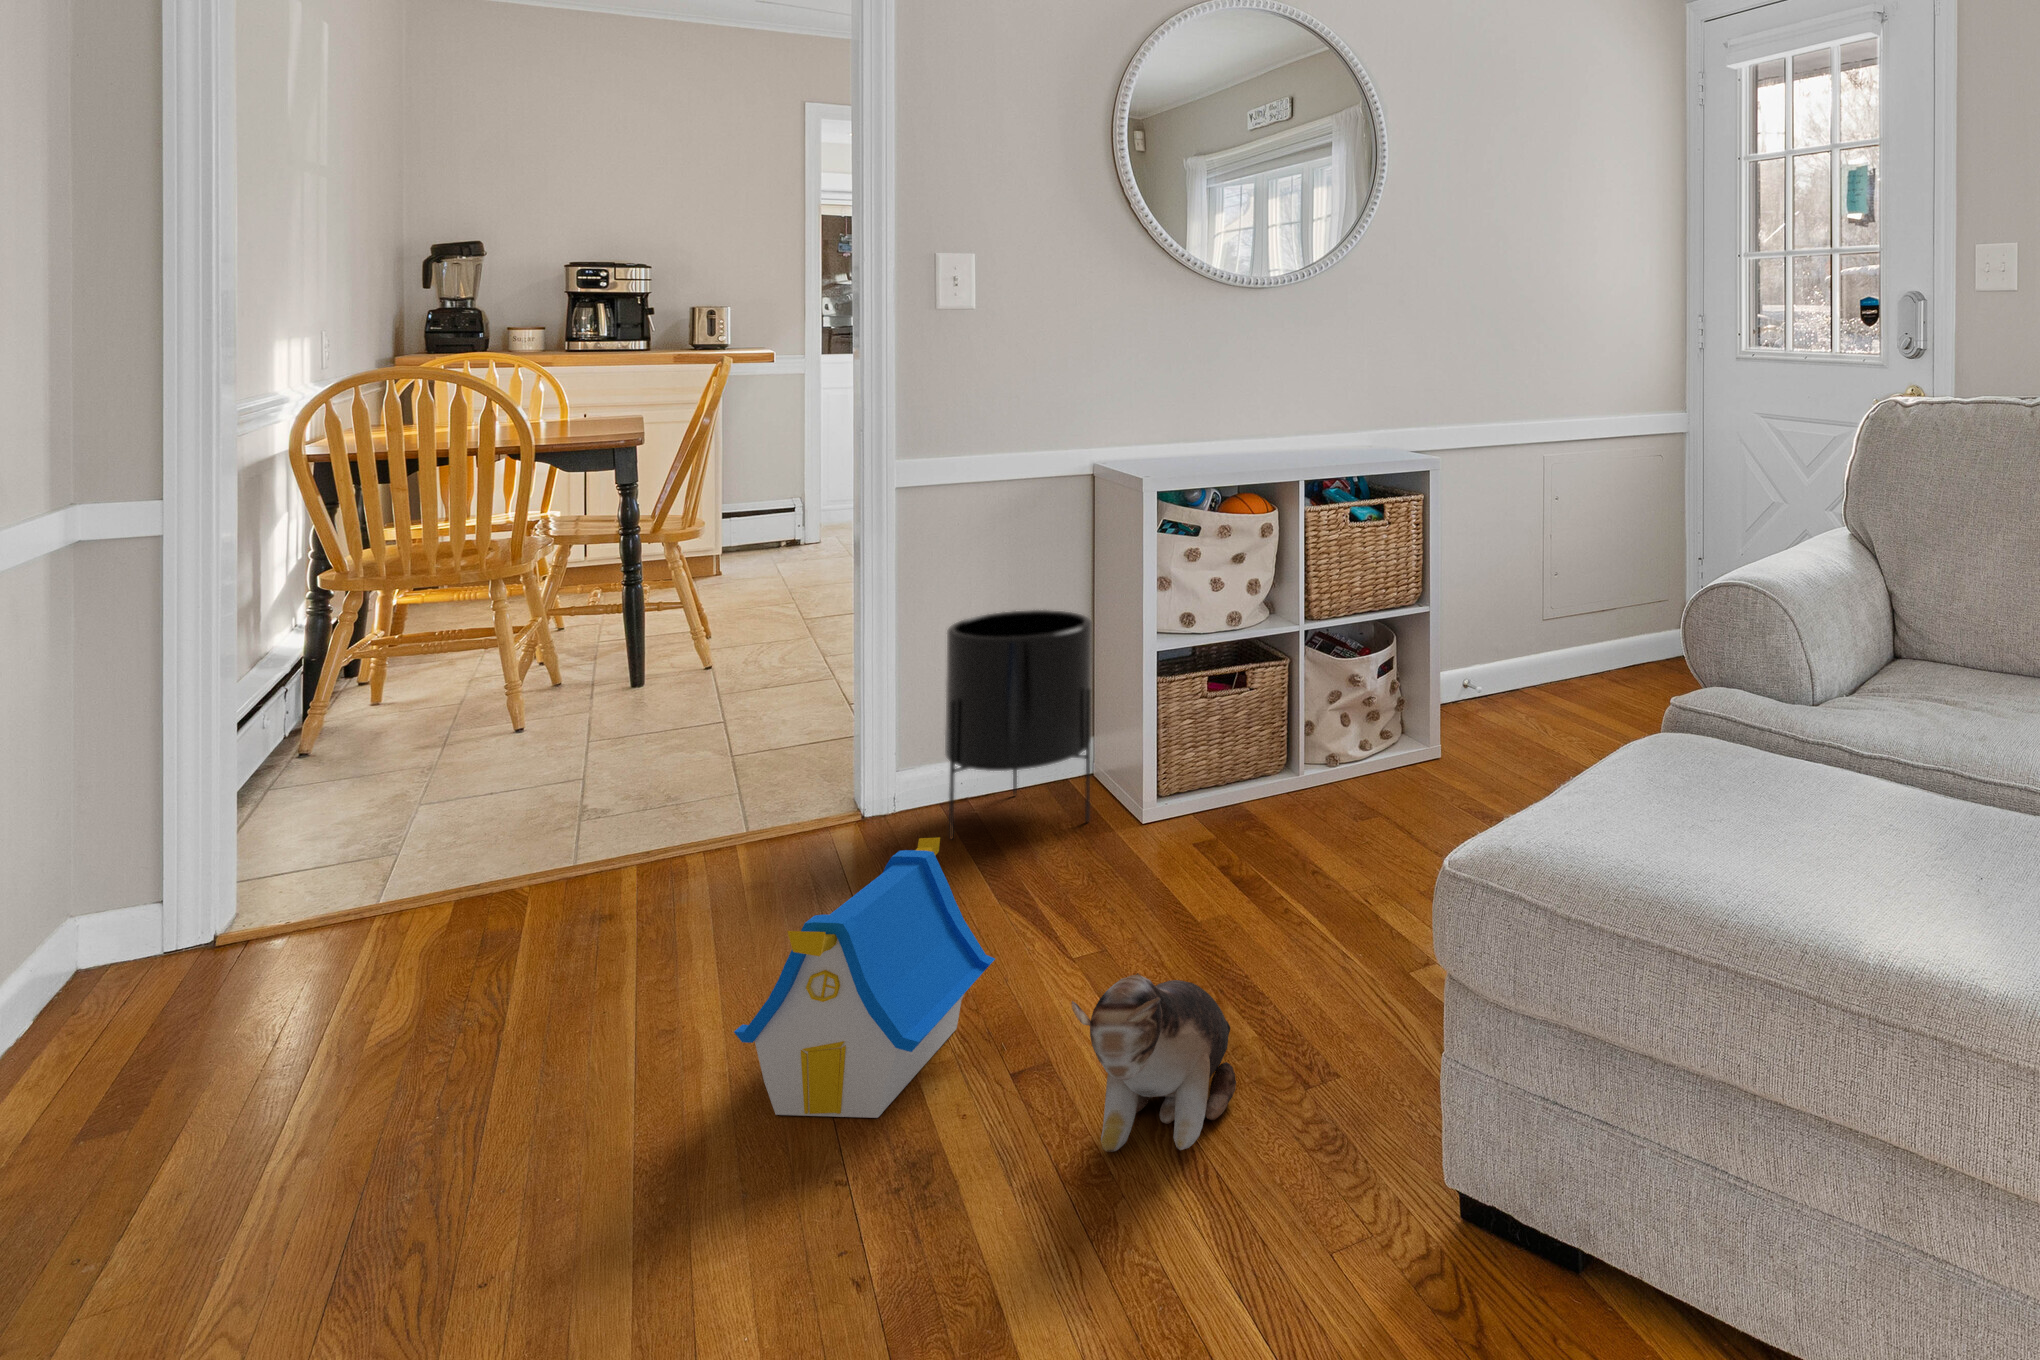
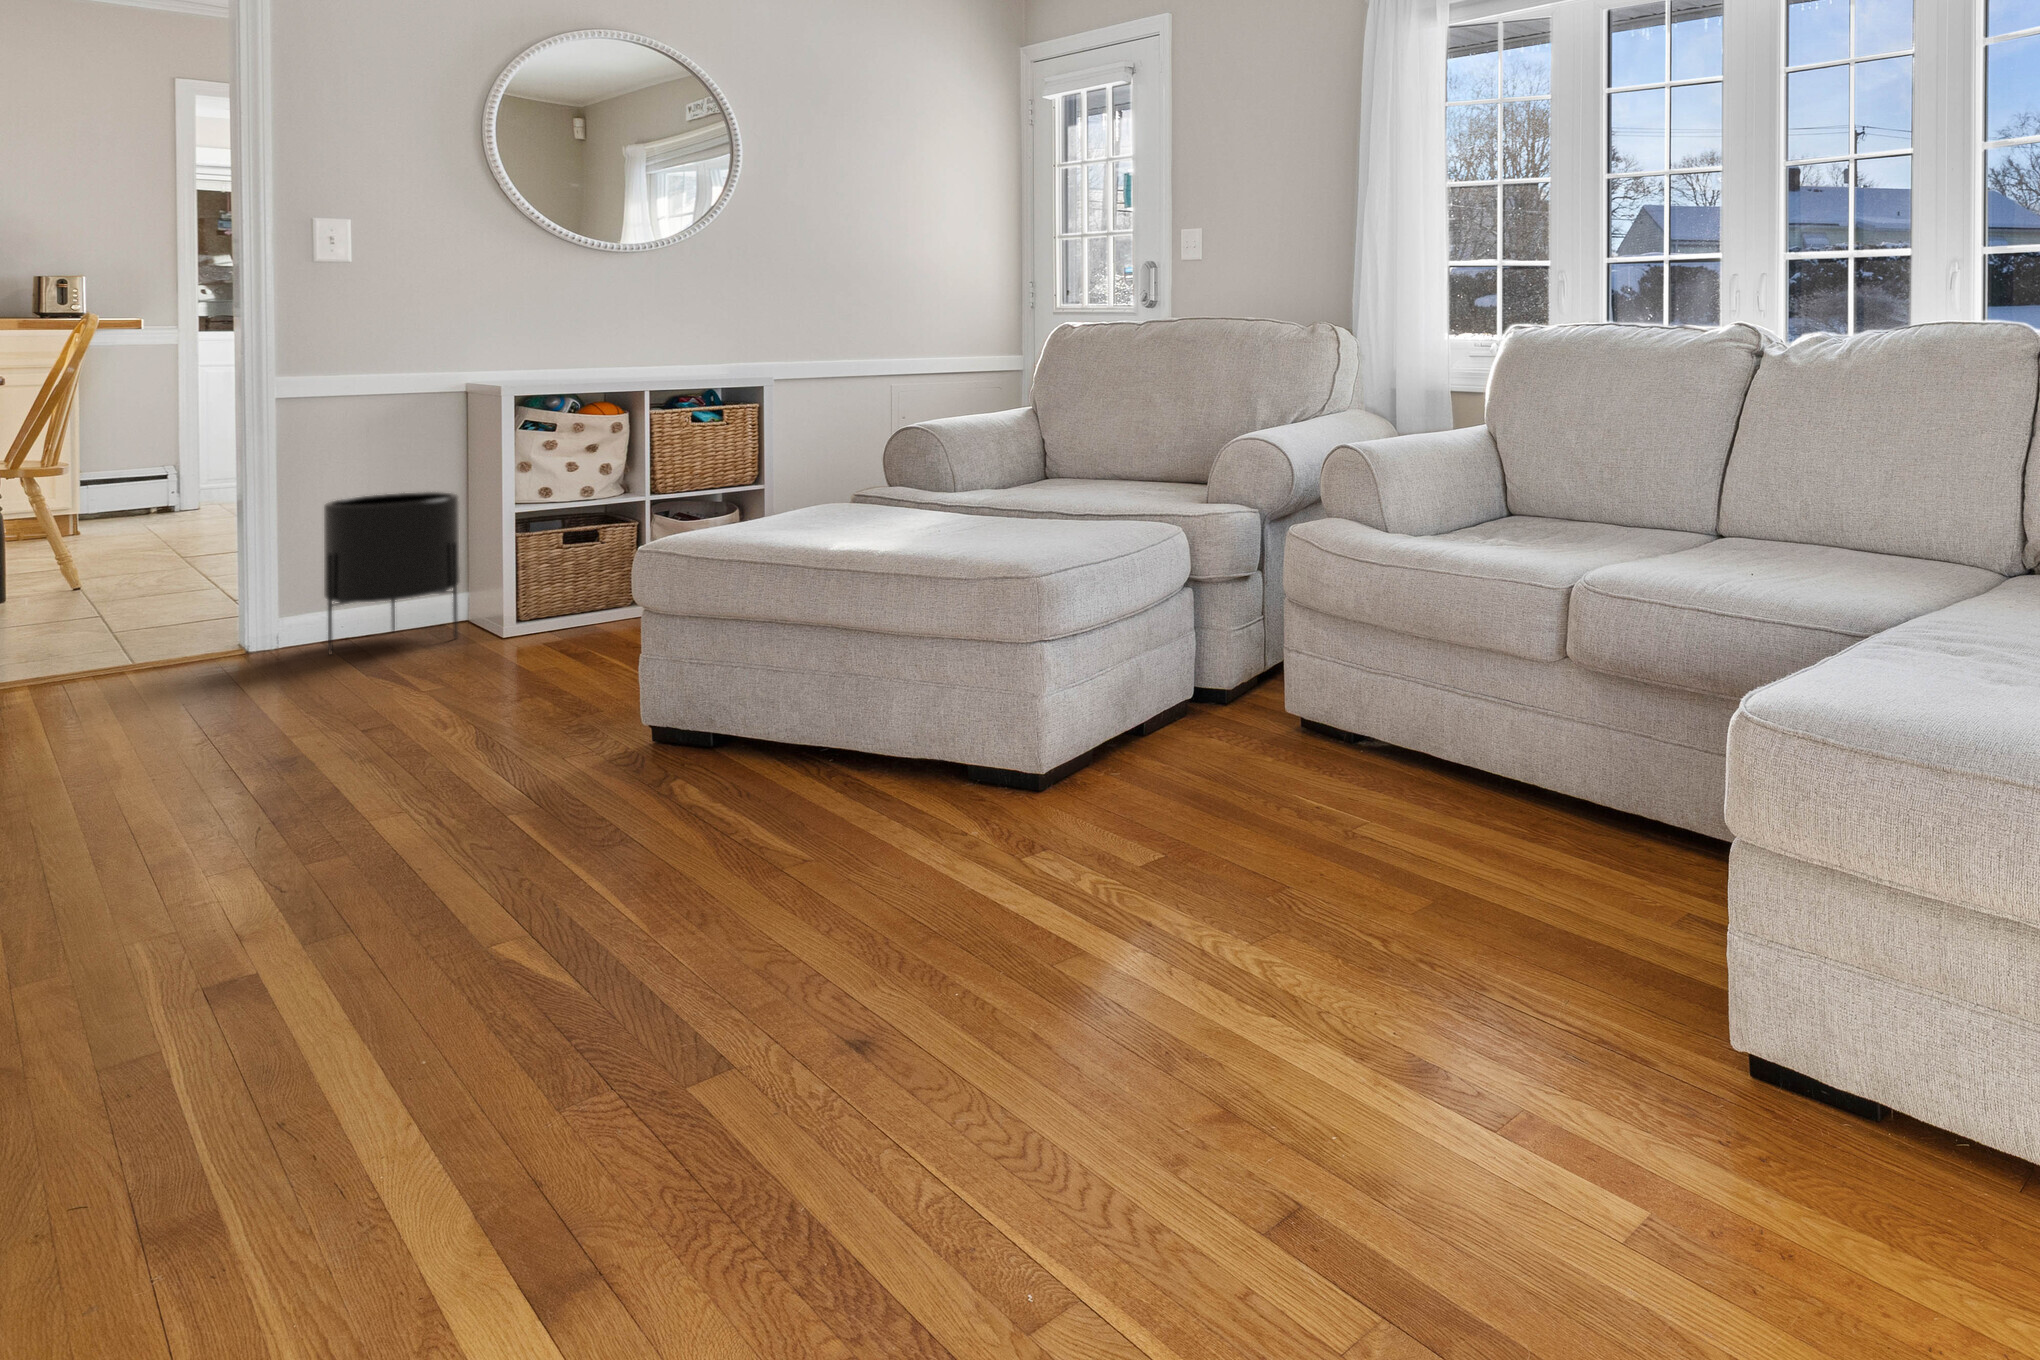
toy house: present [734,837,995,1118] -> none [136,607,352,766]
plush toy: present [1072,973,1236,1152] -> none [394,644,534,752]

